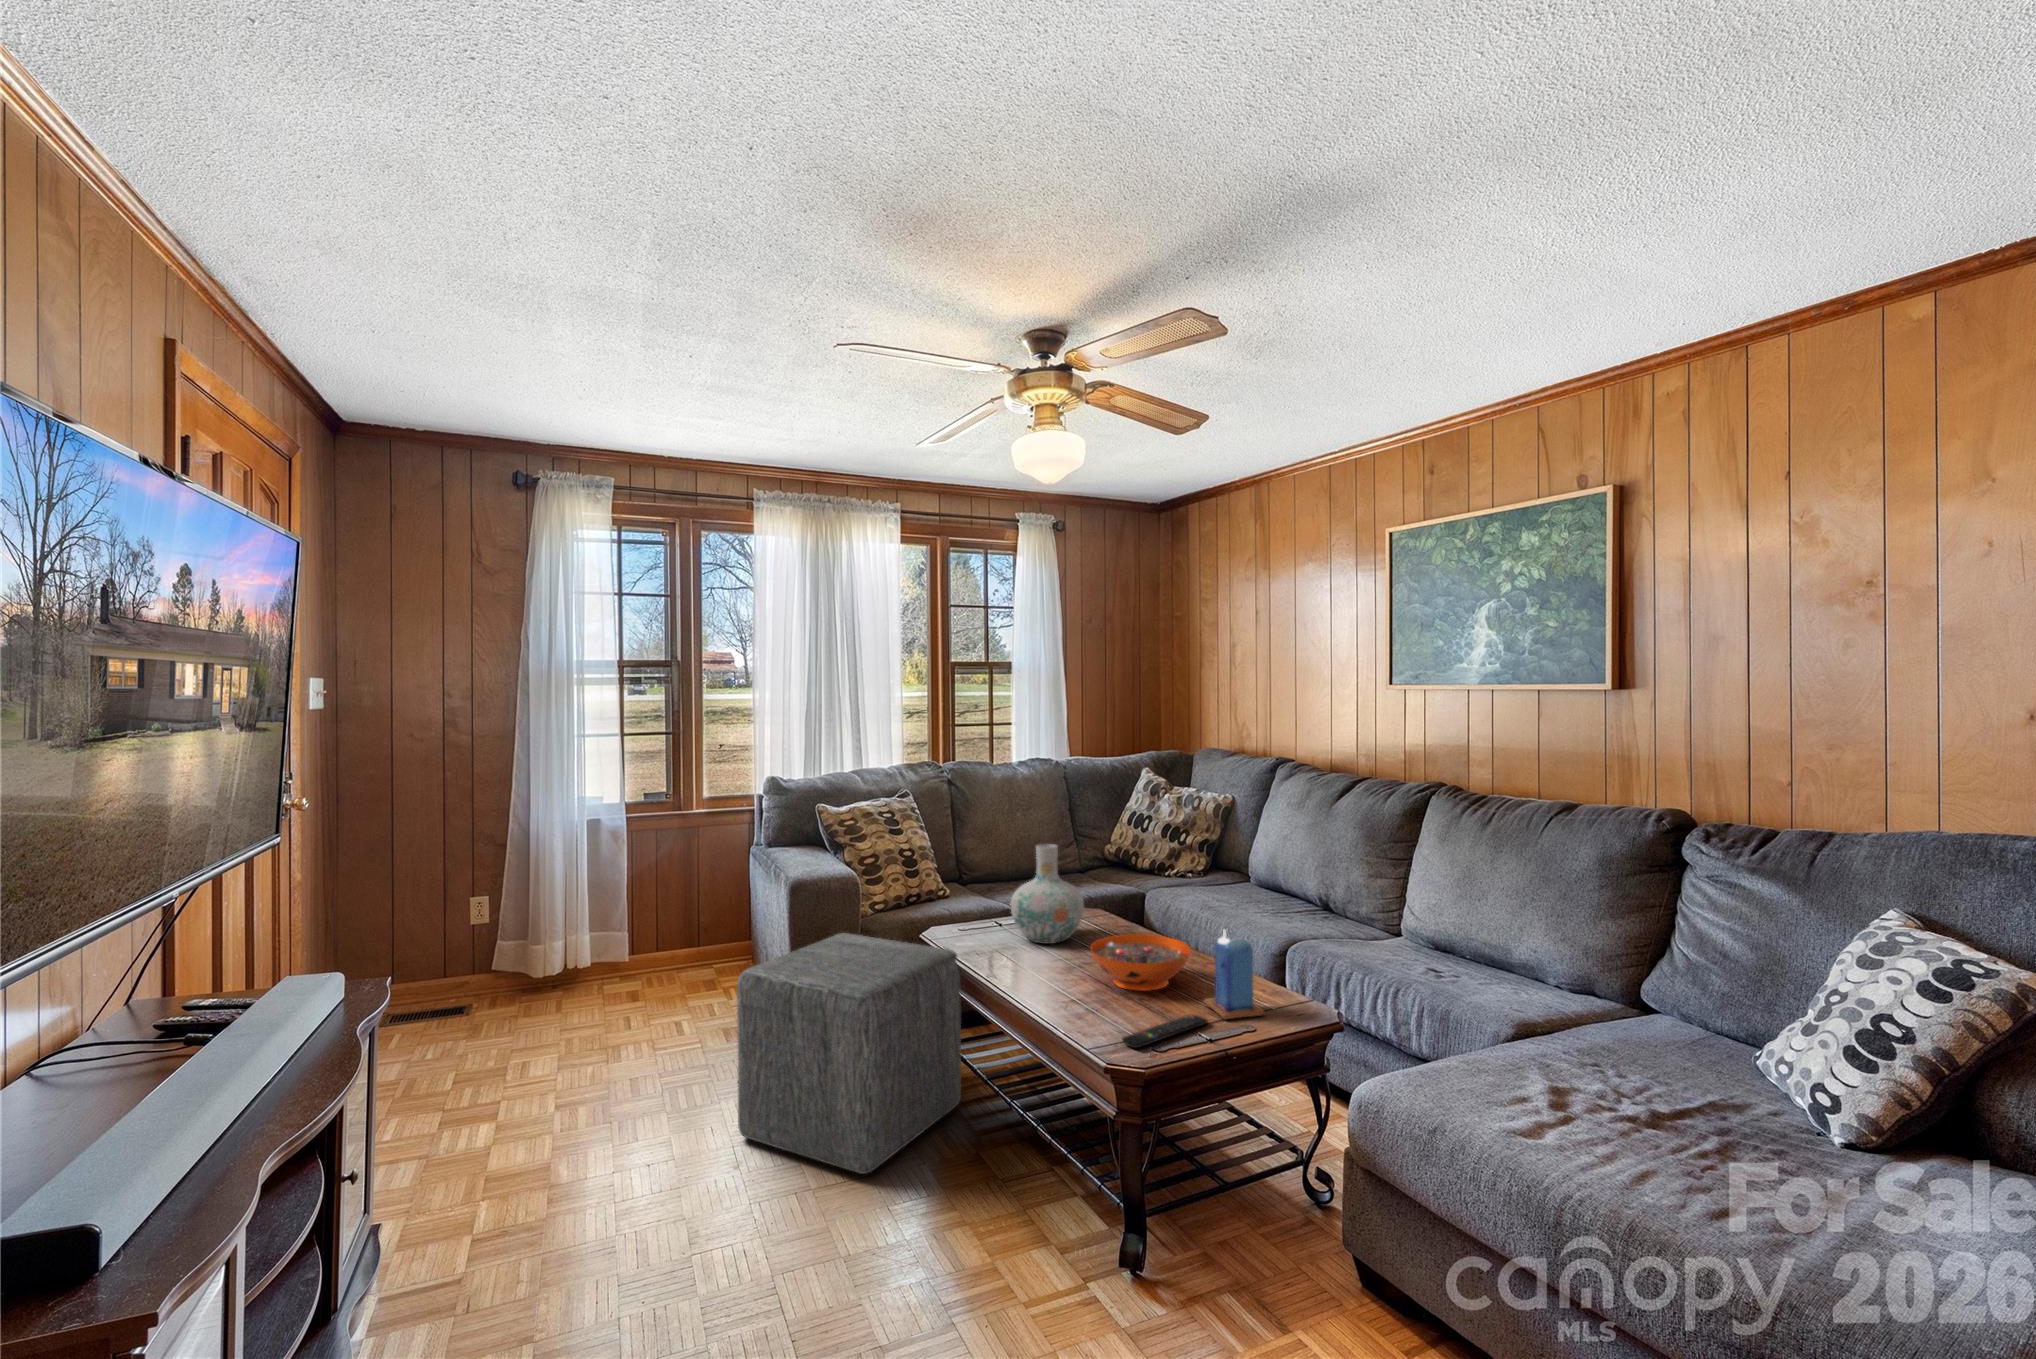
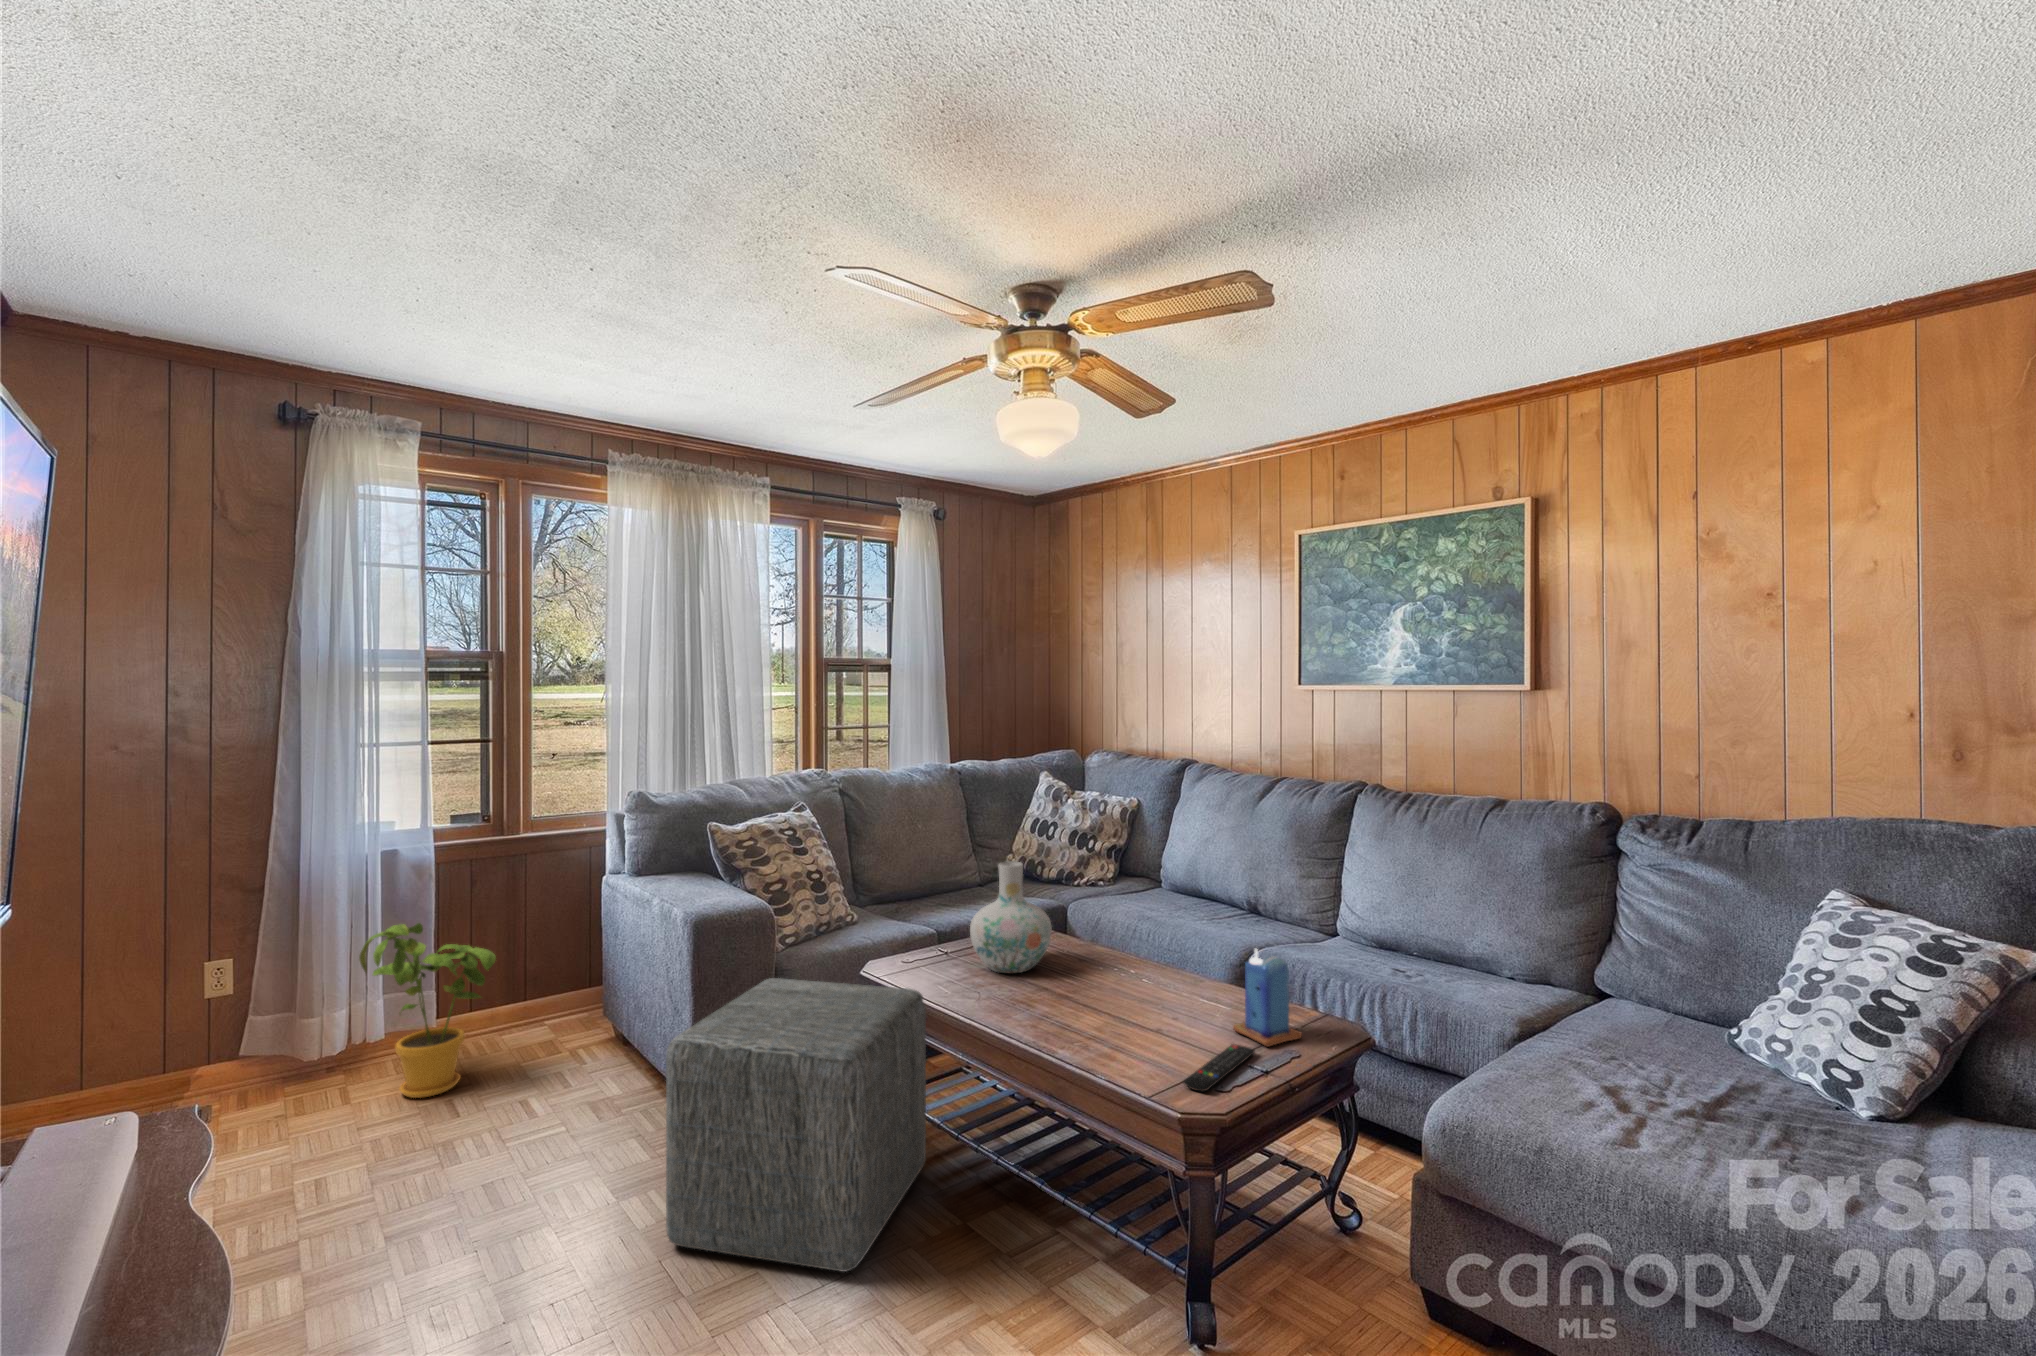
house plant: none [564,874,663,1012] -> present [359,923,496,1098]
decorative bowl: present [1090,934,1191,991] -> none [1091,956,1202,1021]

